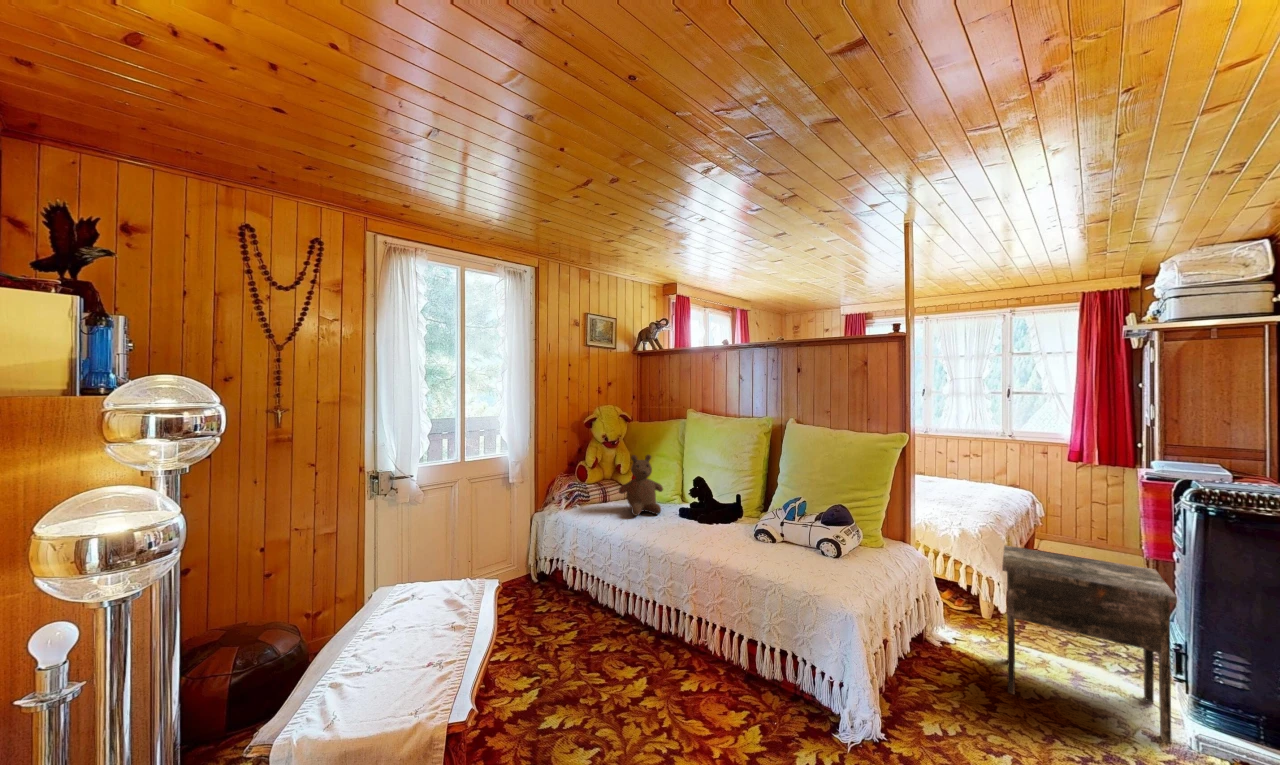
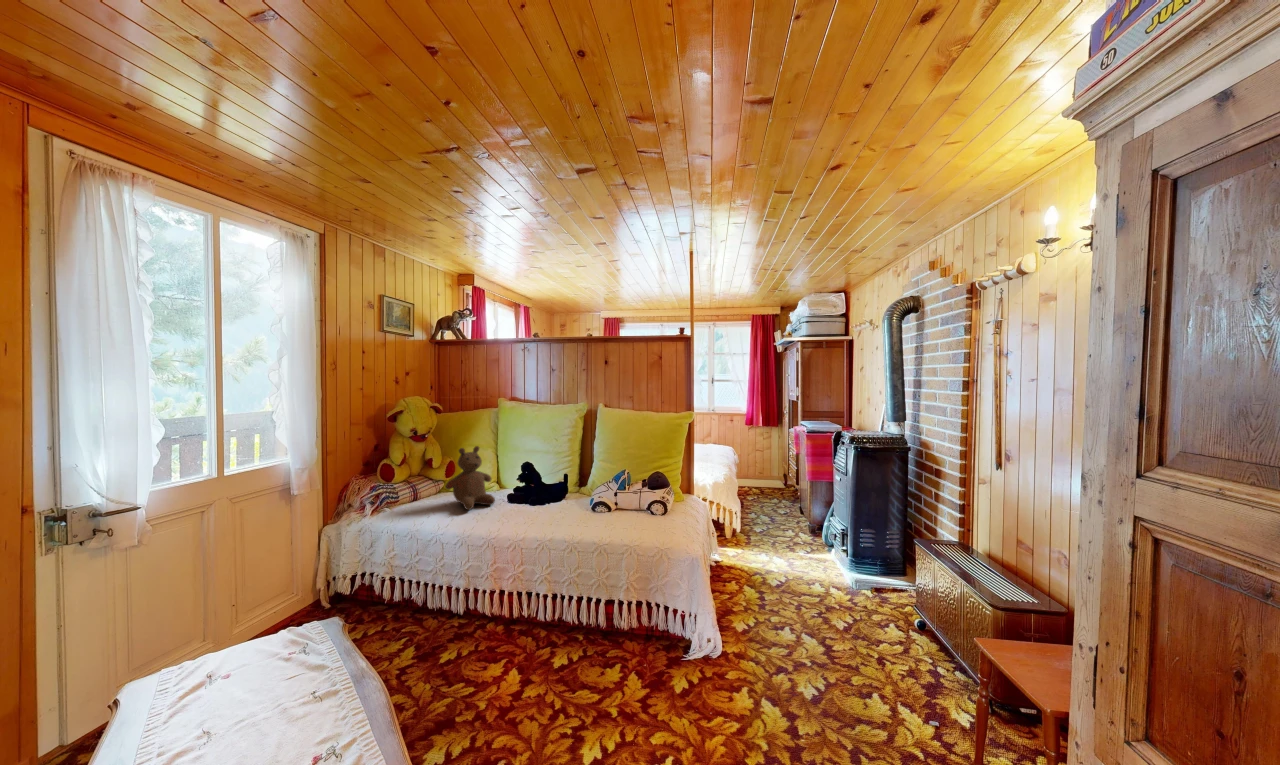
side table: present [1002,545,1177,743] -> none [751,487,845,588]

